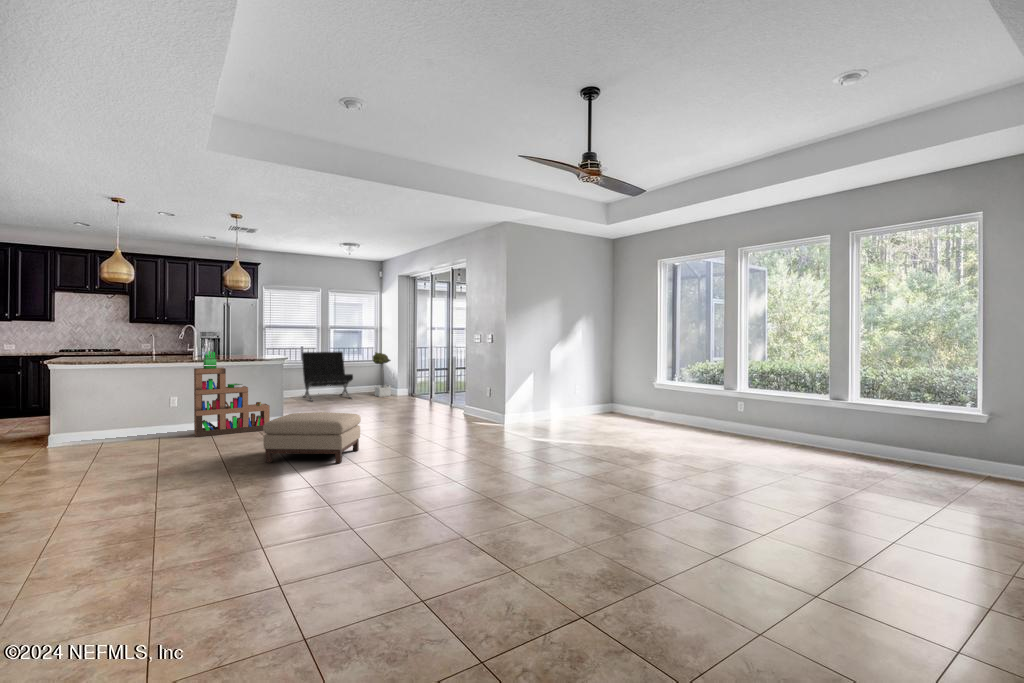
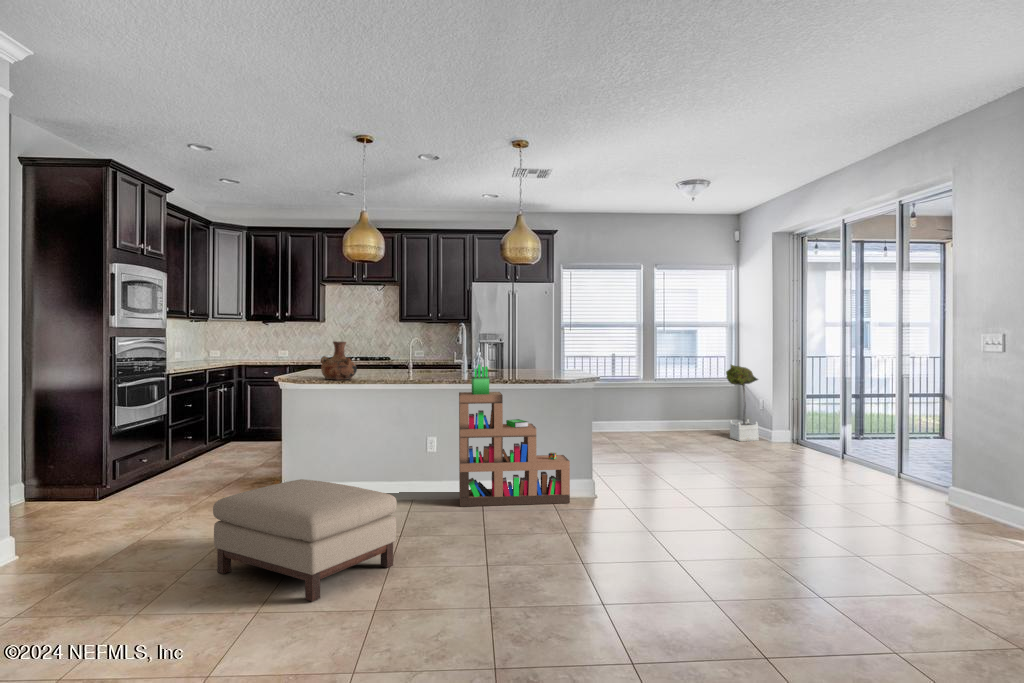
vase: none [80,337,111,363] -> present [321,341,357,380]
lounge chair: present [302,352,353,401] -> none [615,363,696,442]
ottoman: present [263,412,361,463] -> present [213,479,397,602]

